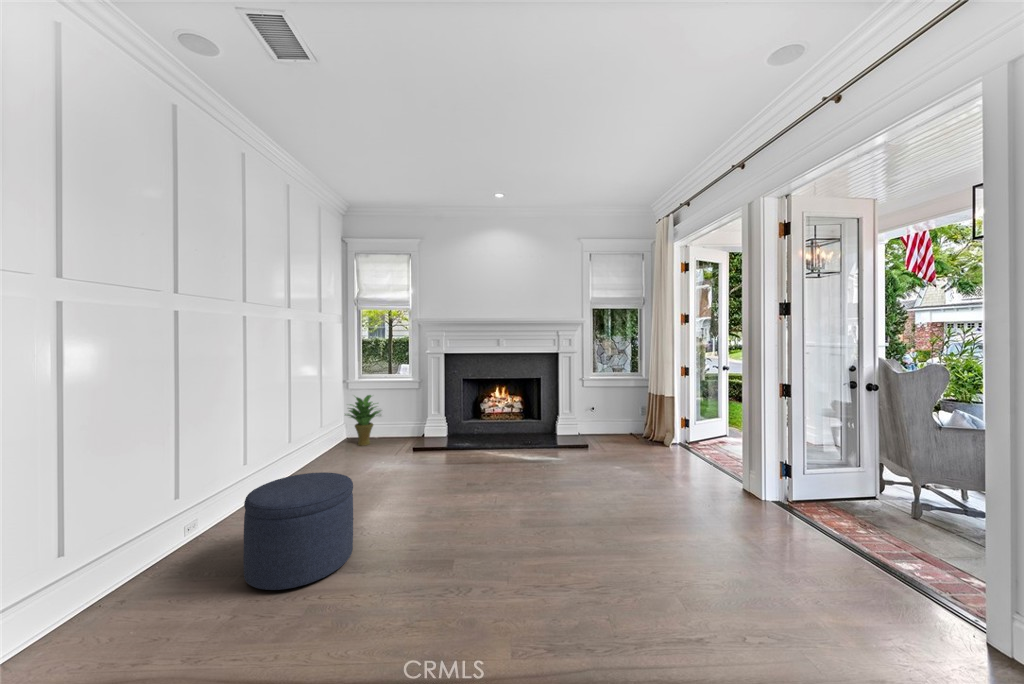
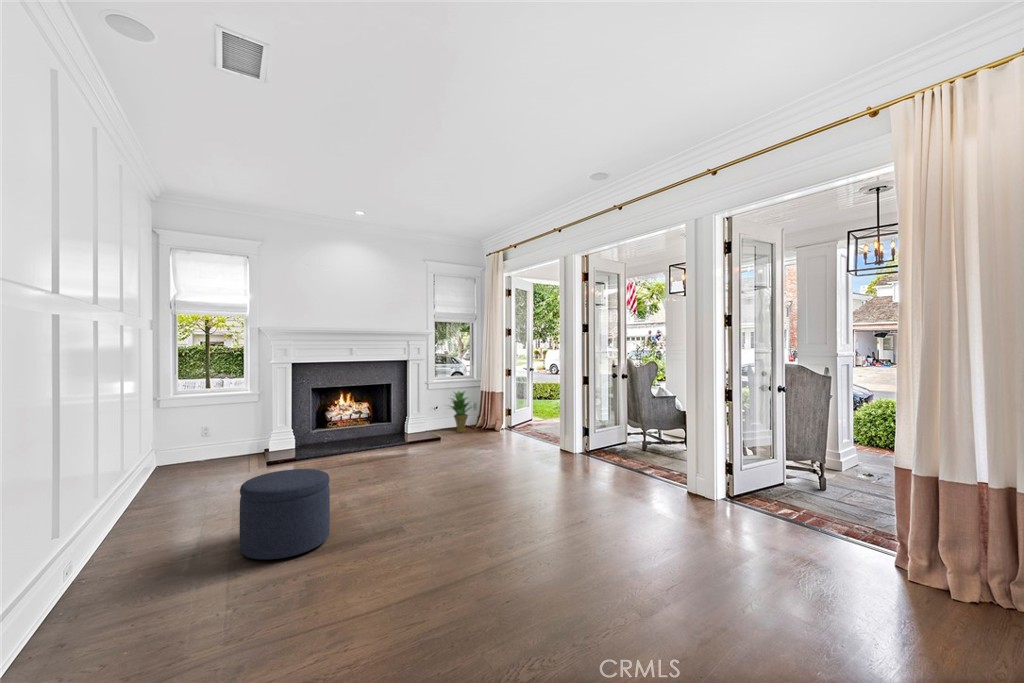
potted plant: present [345,395,380,446] -> present [451,391,472,432]

